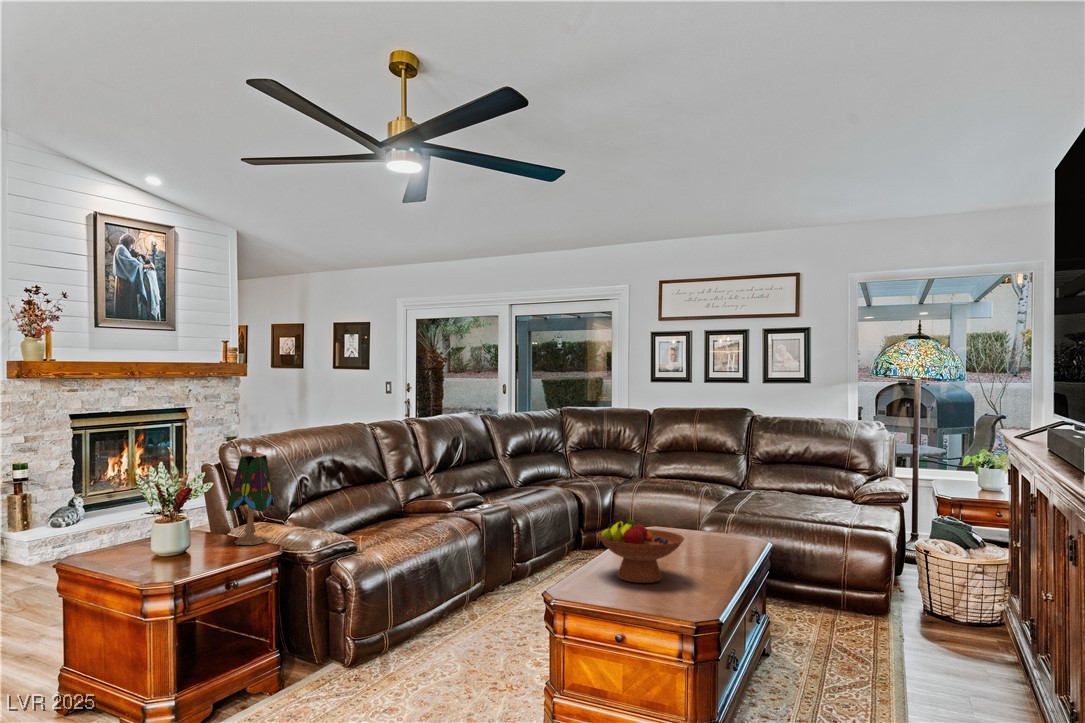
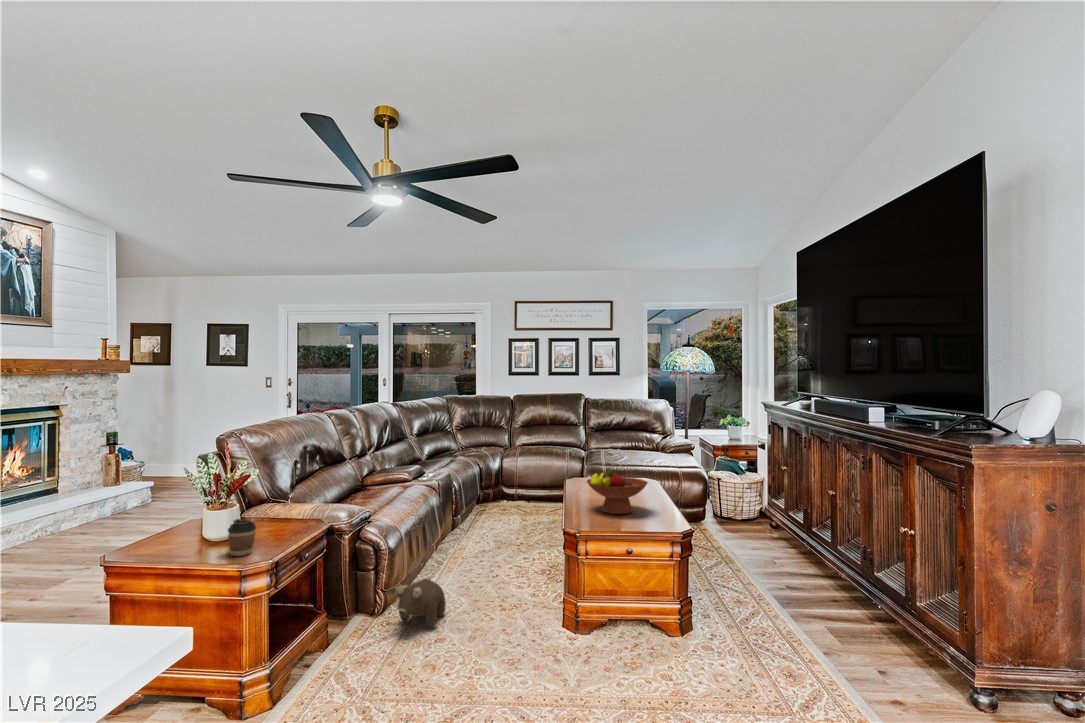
table lamp: present [226,445,275,545] -> none [264,432,306,524]
coffee cup: none [155,533,185,571] -> present [228,519,256,556]
plush toy: none [349,631,419,690] -> present [395,579,446,627]

